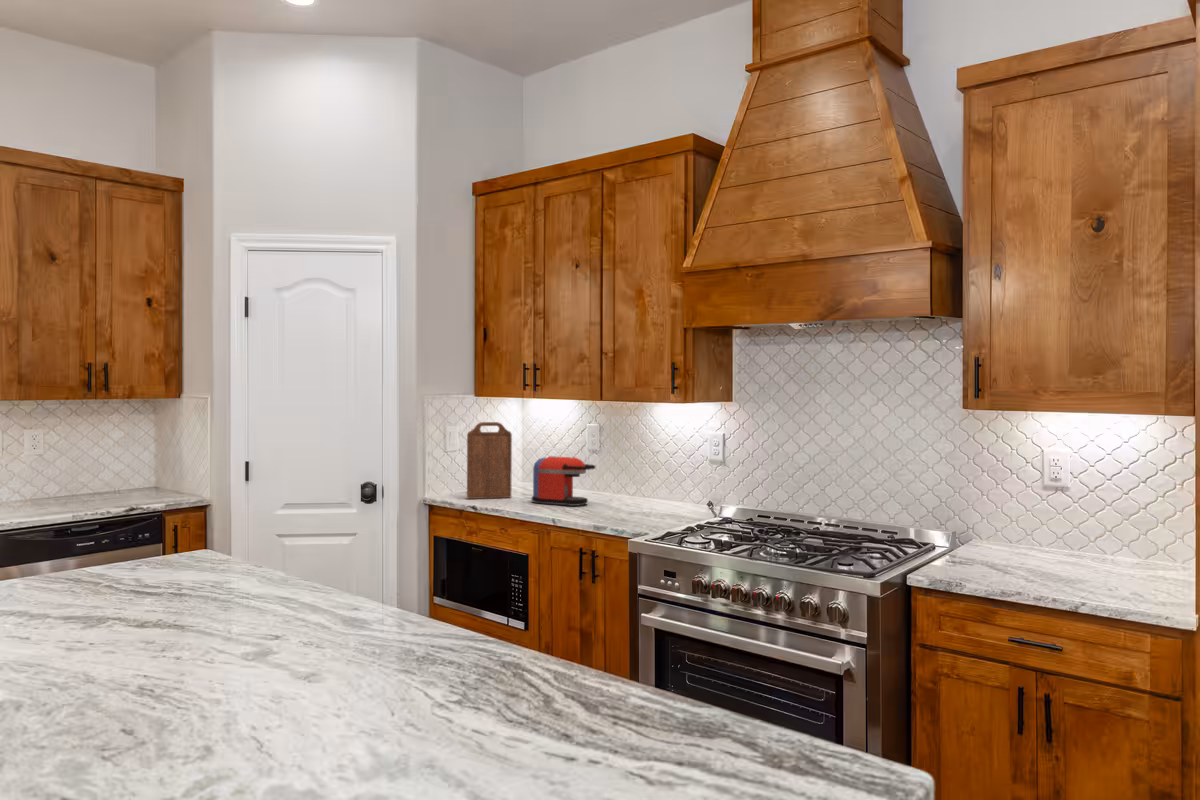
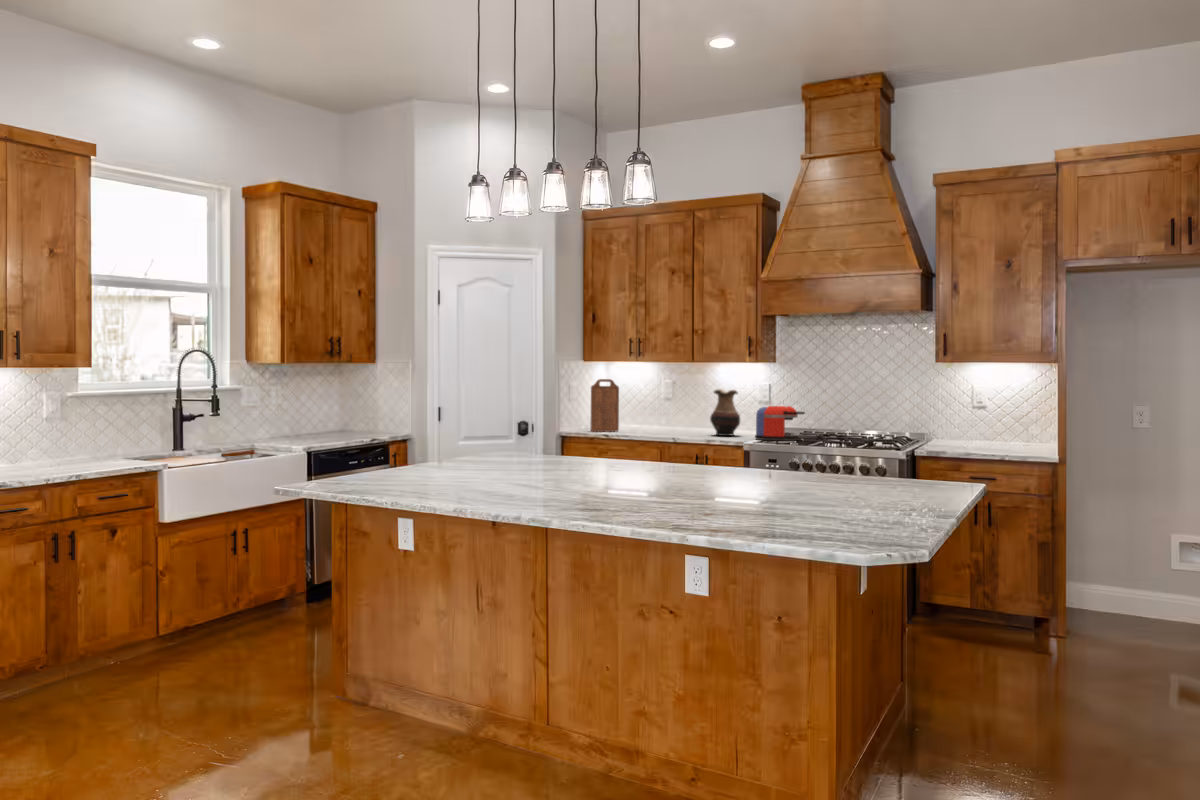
vase: none [629,440,675,514] -> present [710,389,740,436]
coffee maker: present [532,456,595,506] -> present [755,406,805,440]

